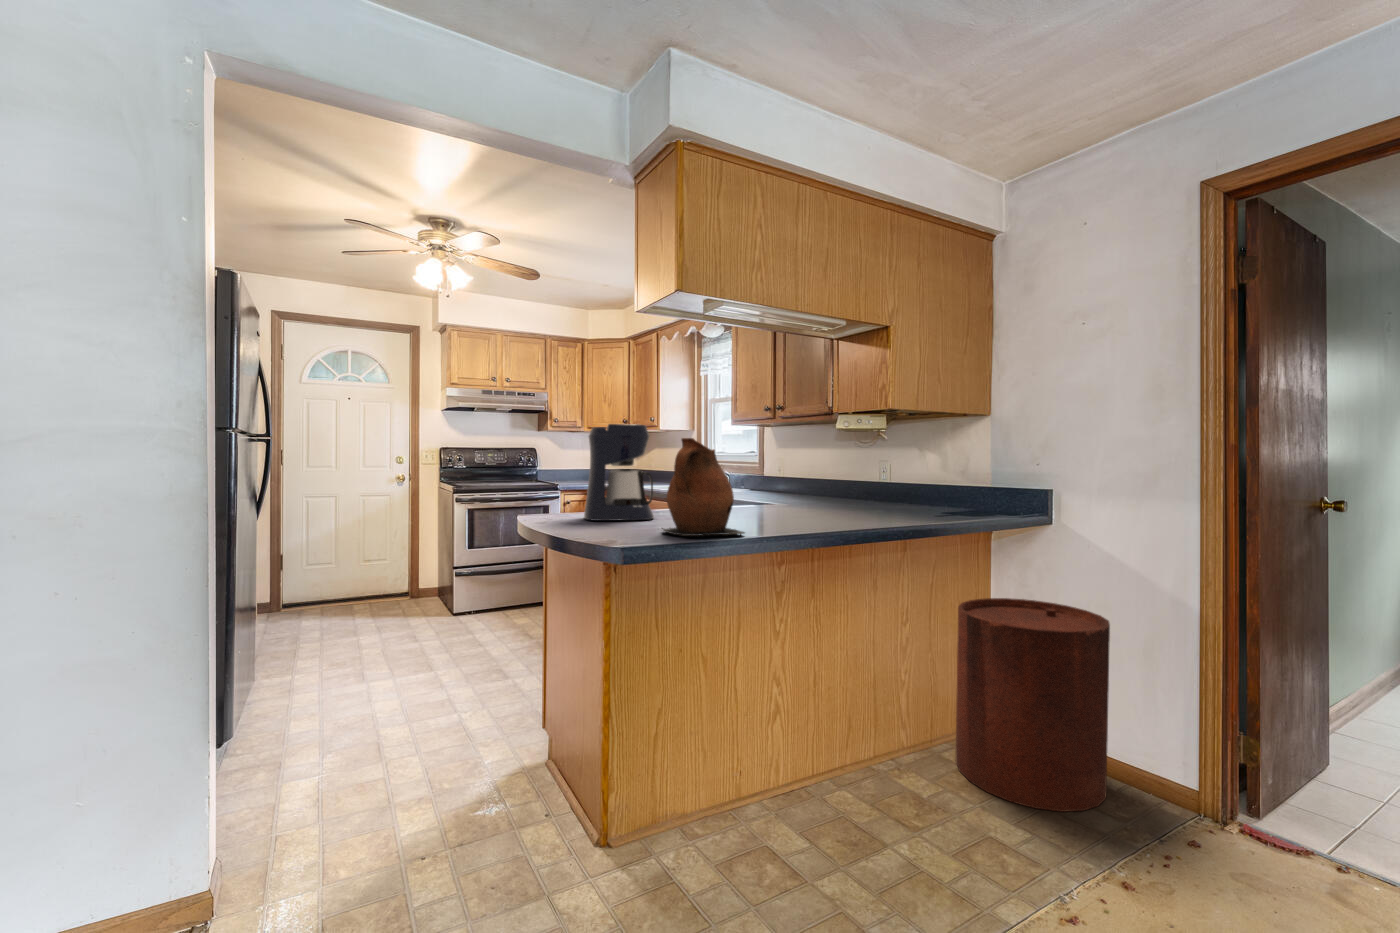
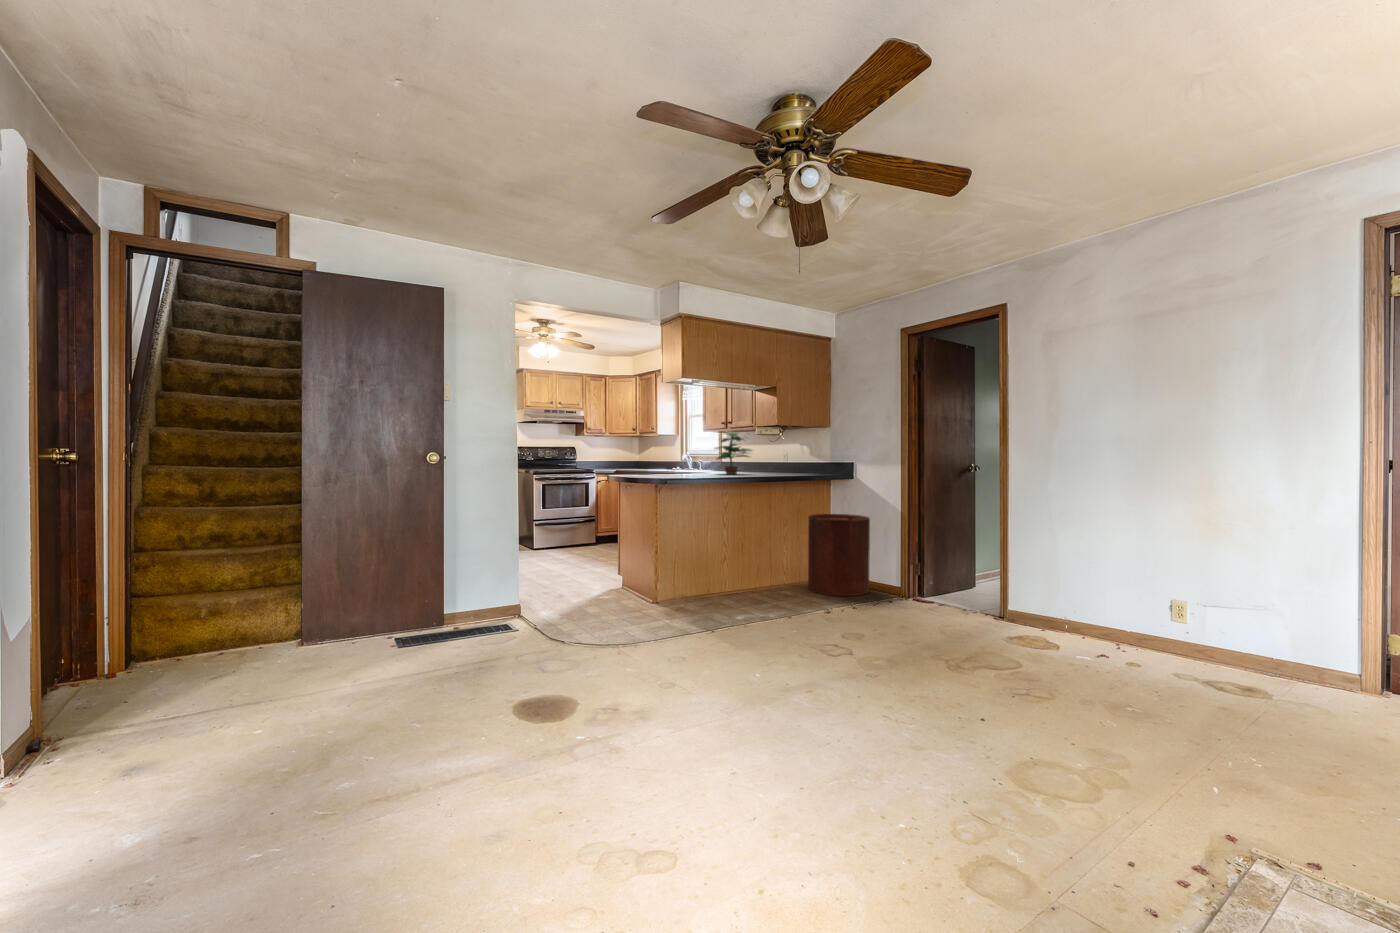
coffee maker: present [584,424,654,521] -> none [639,433,670,475]
potted plant: none [752,424,834,511] -> present [716,432,752,474]
ceramic pitcher: present [662,438,744,536] -> none [676,439,711,477]

